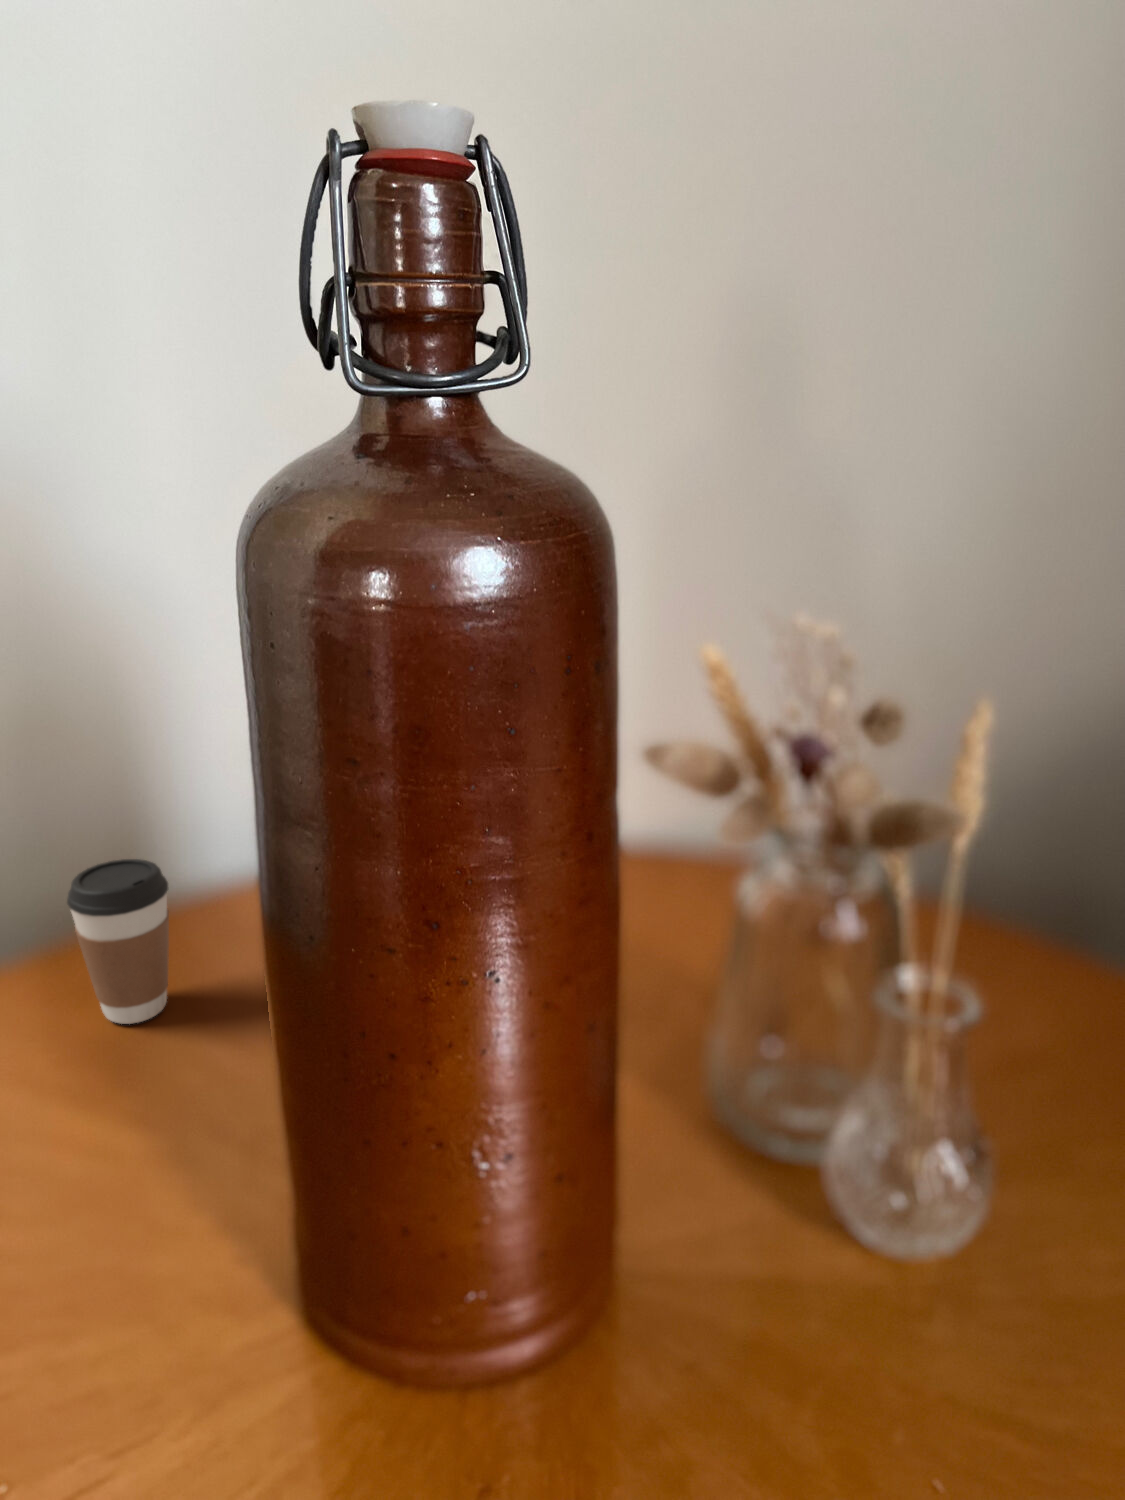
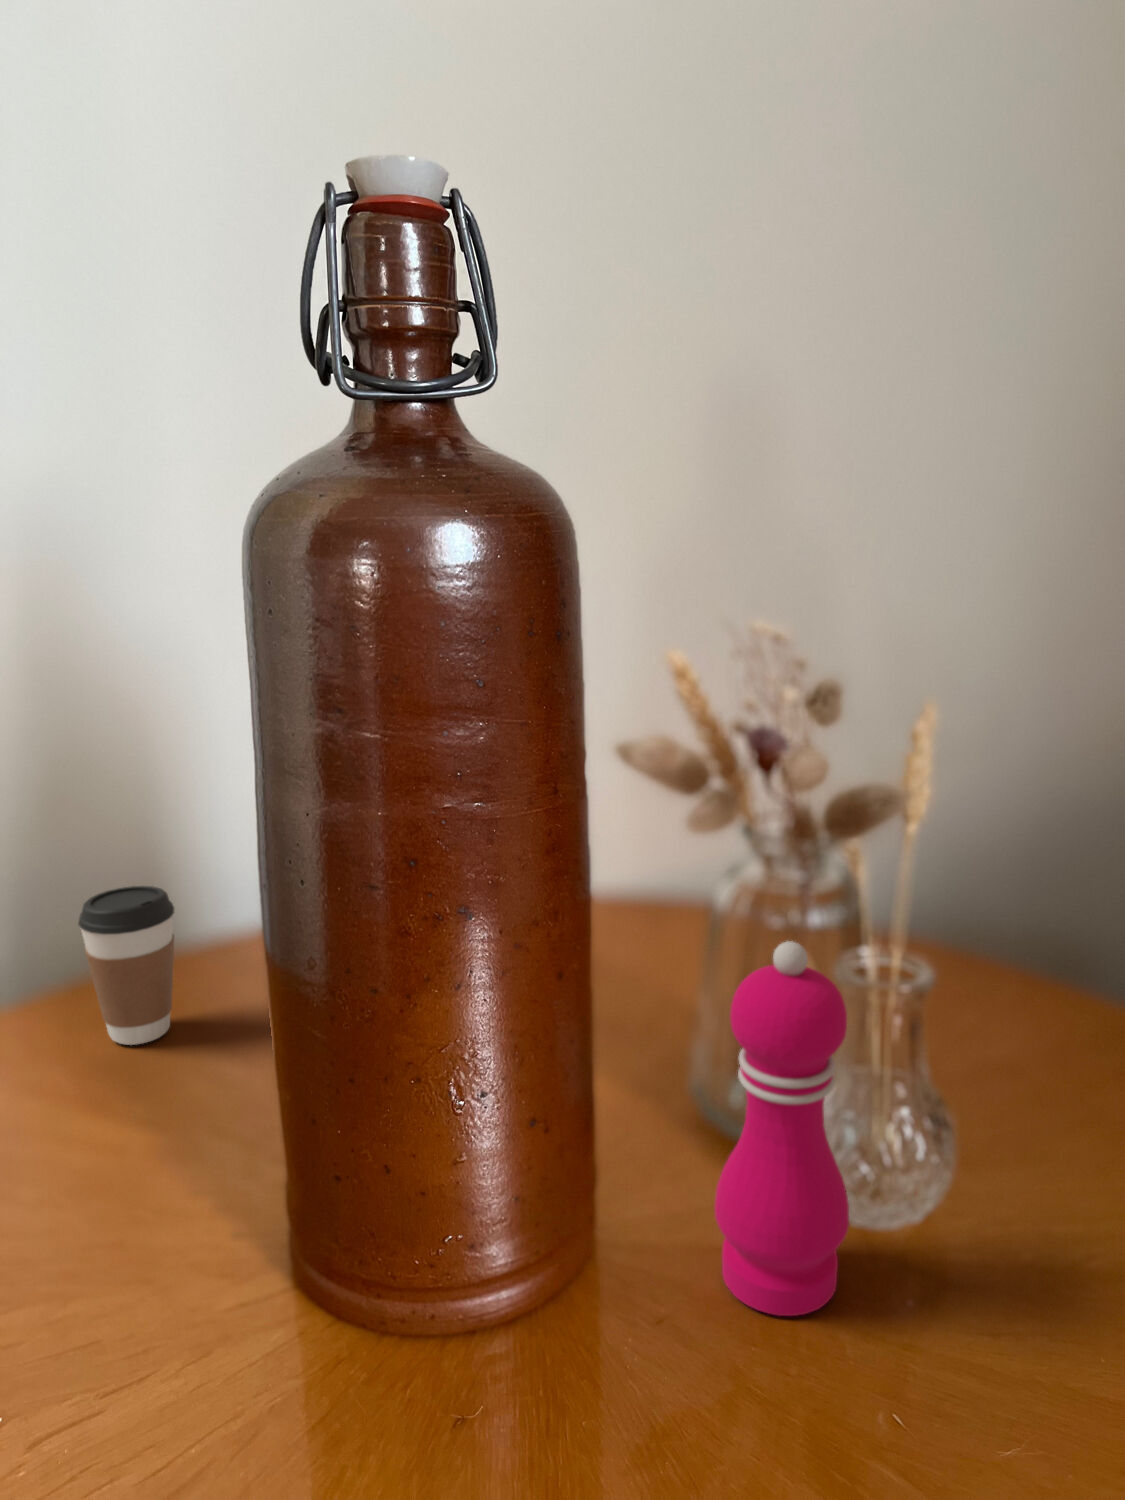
pepper mill: none [746,997,899,1373] -> present [715,941,849,1316]

